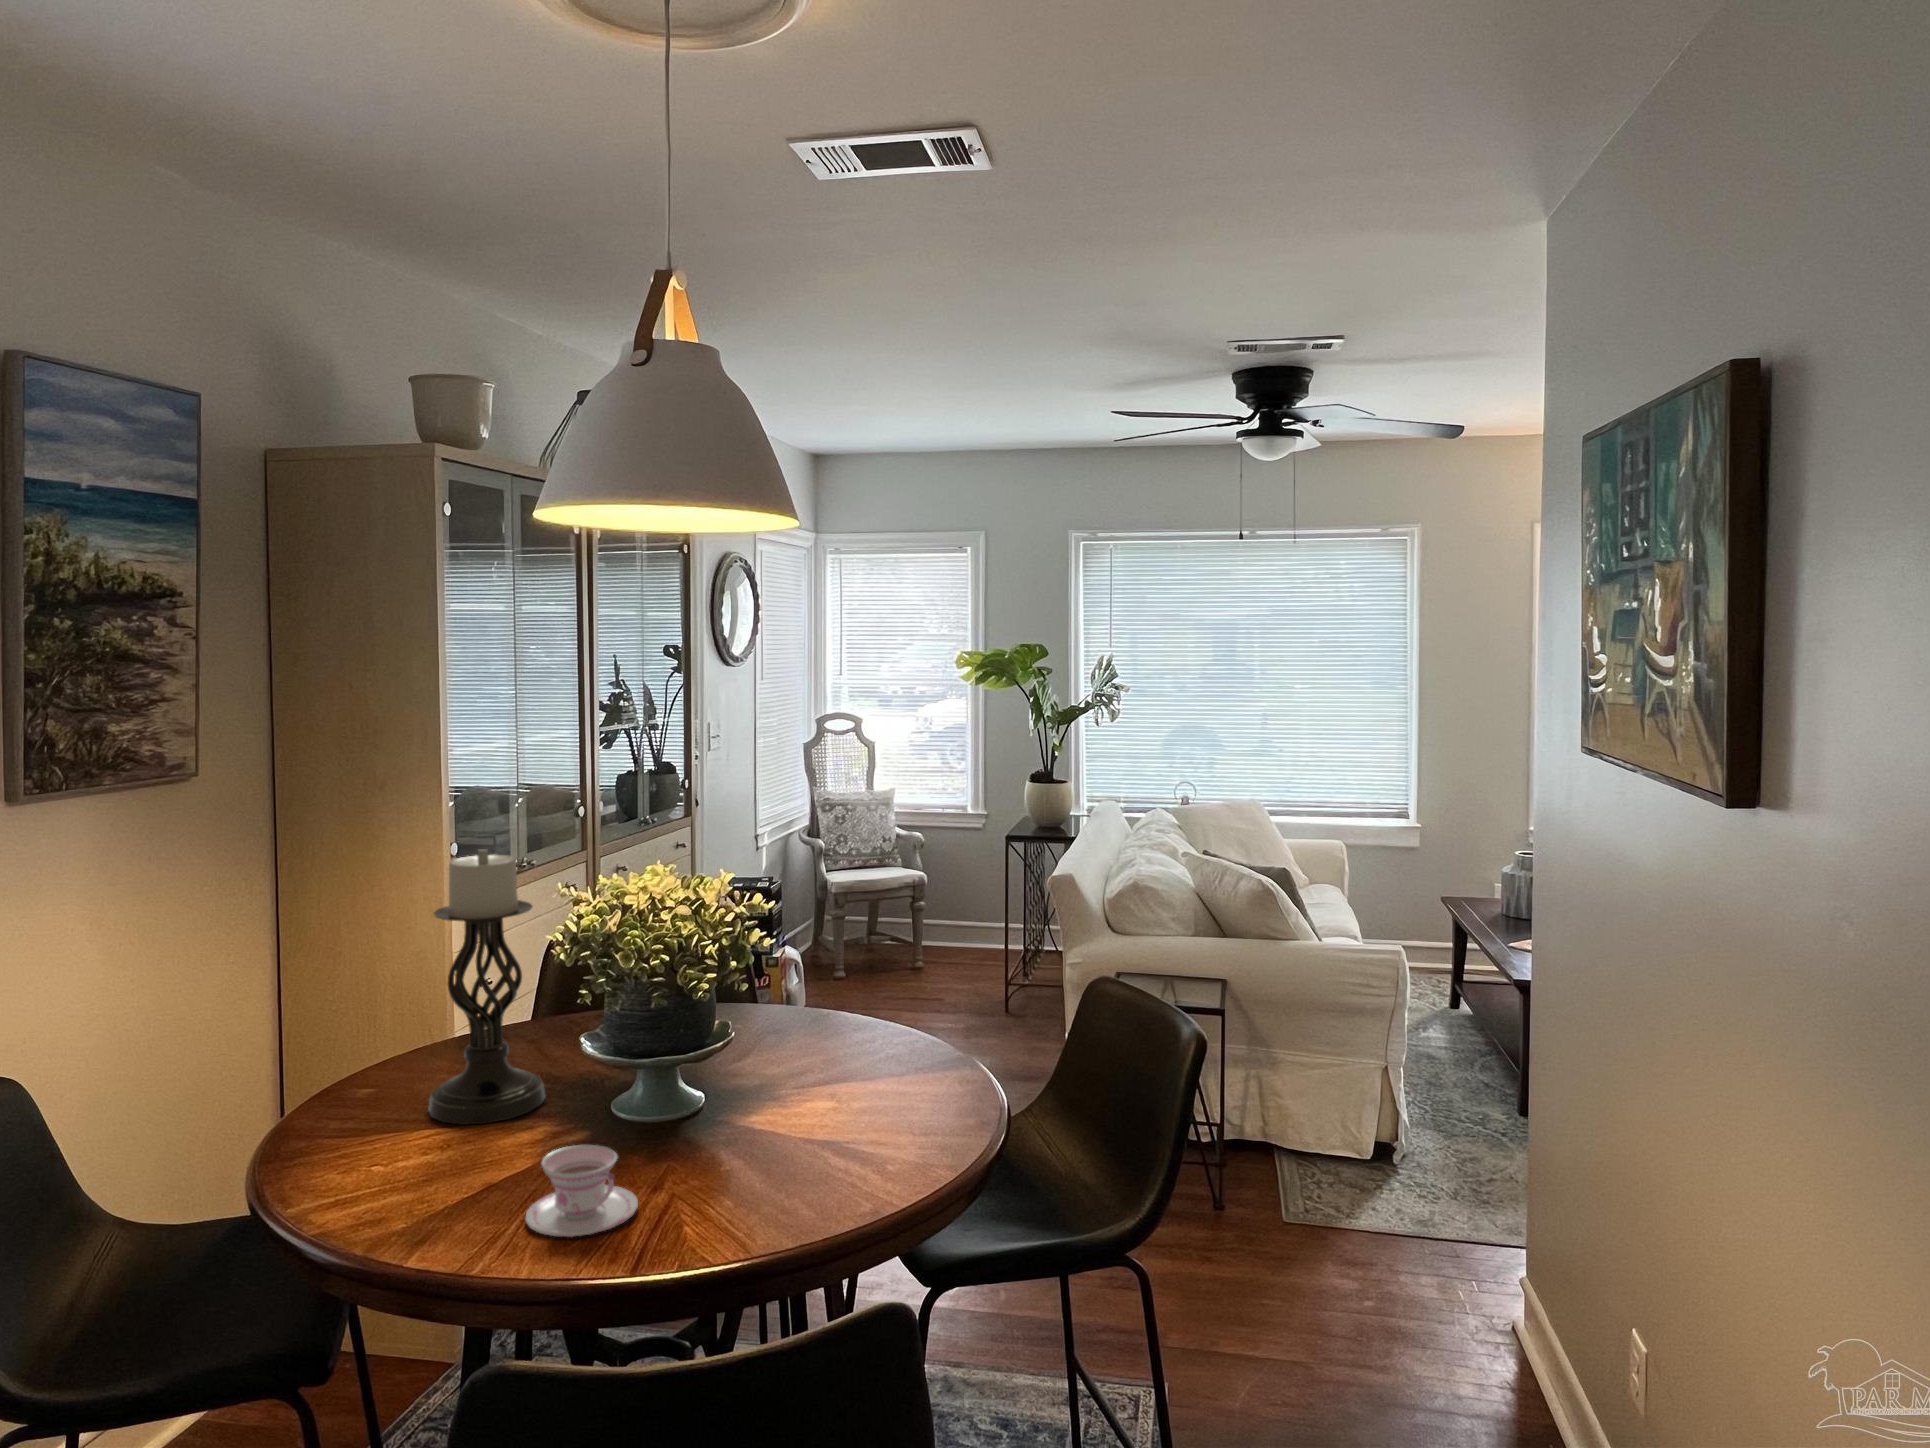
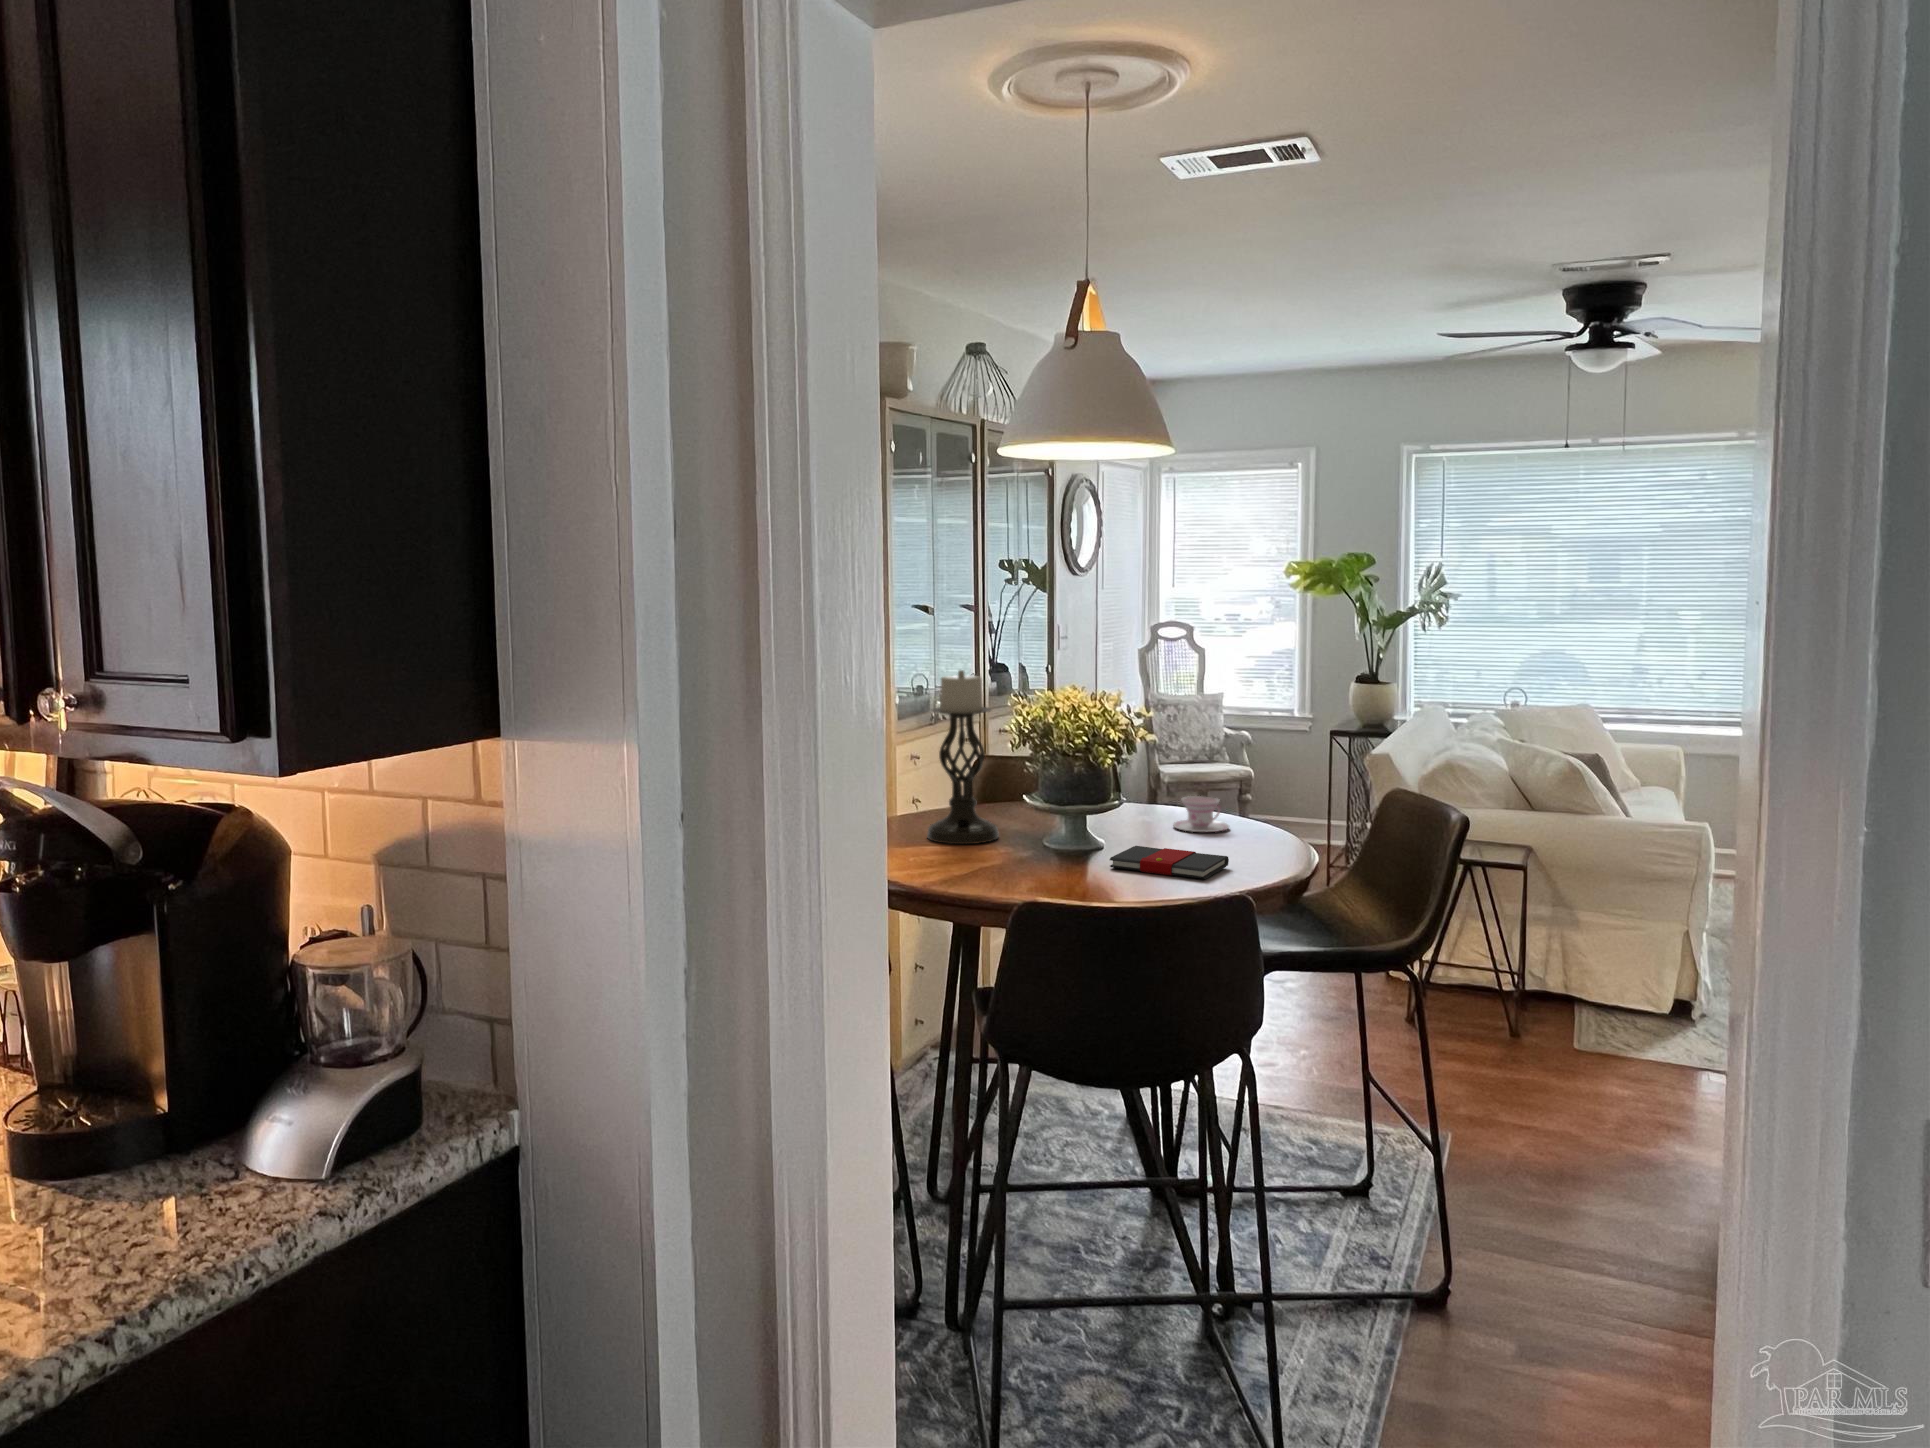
book: none [698,1117,881,1188] -> present [1110,846,1229,879]
teacup: present [526,1145,638,1237] -> present [1173,796,1229,832]

